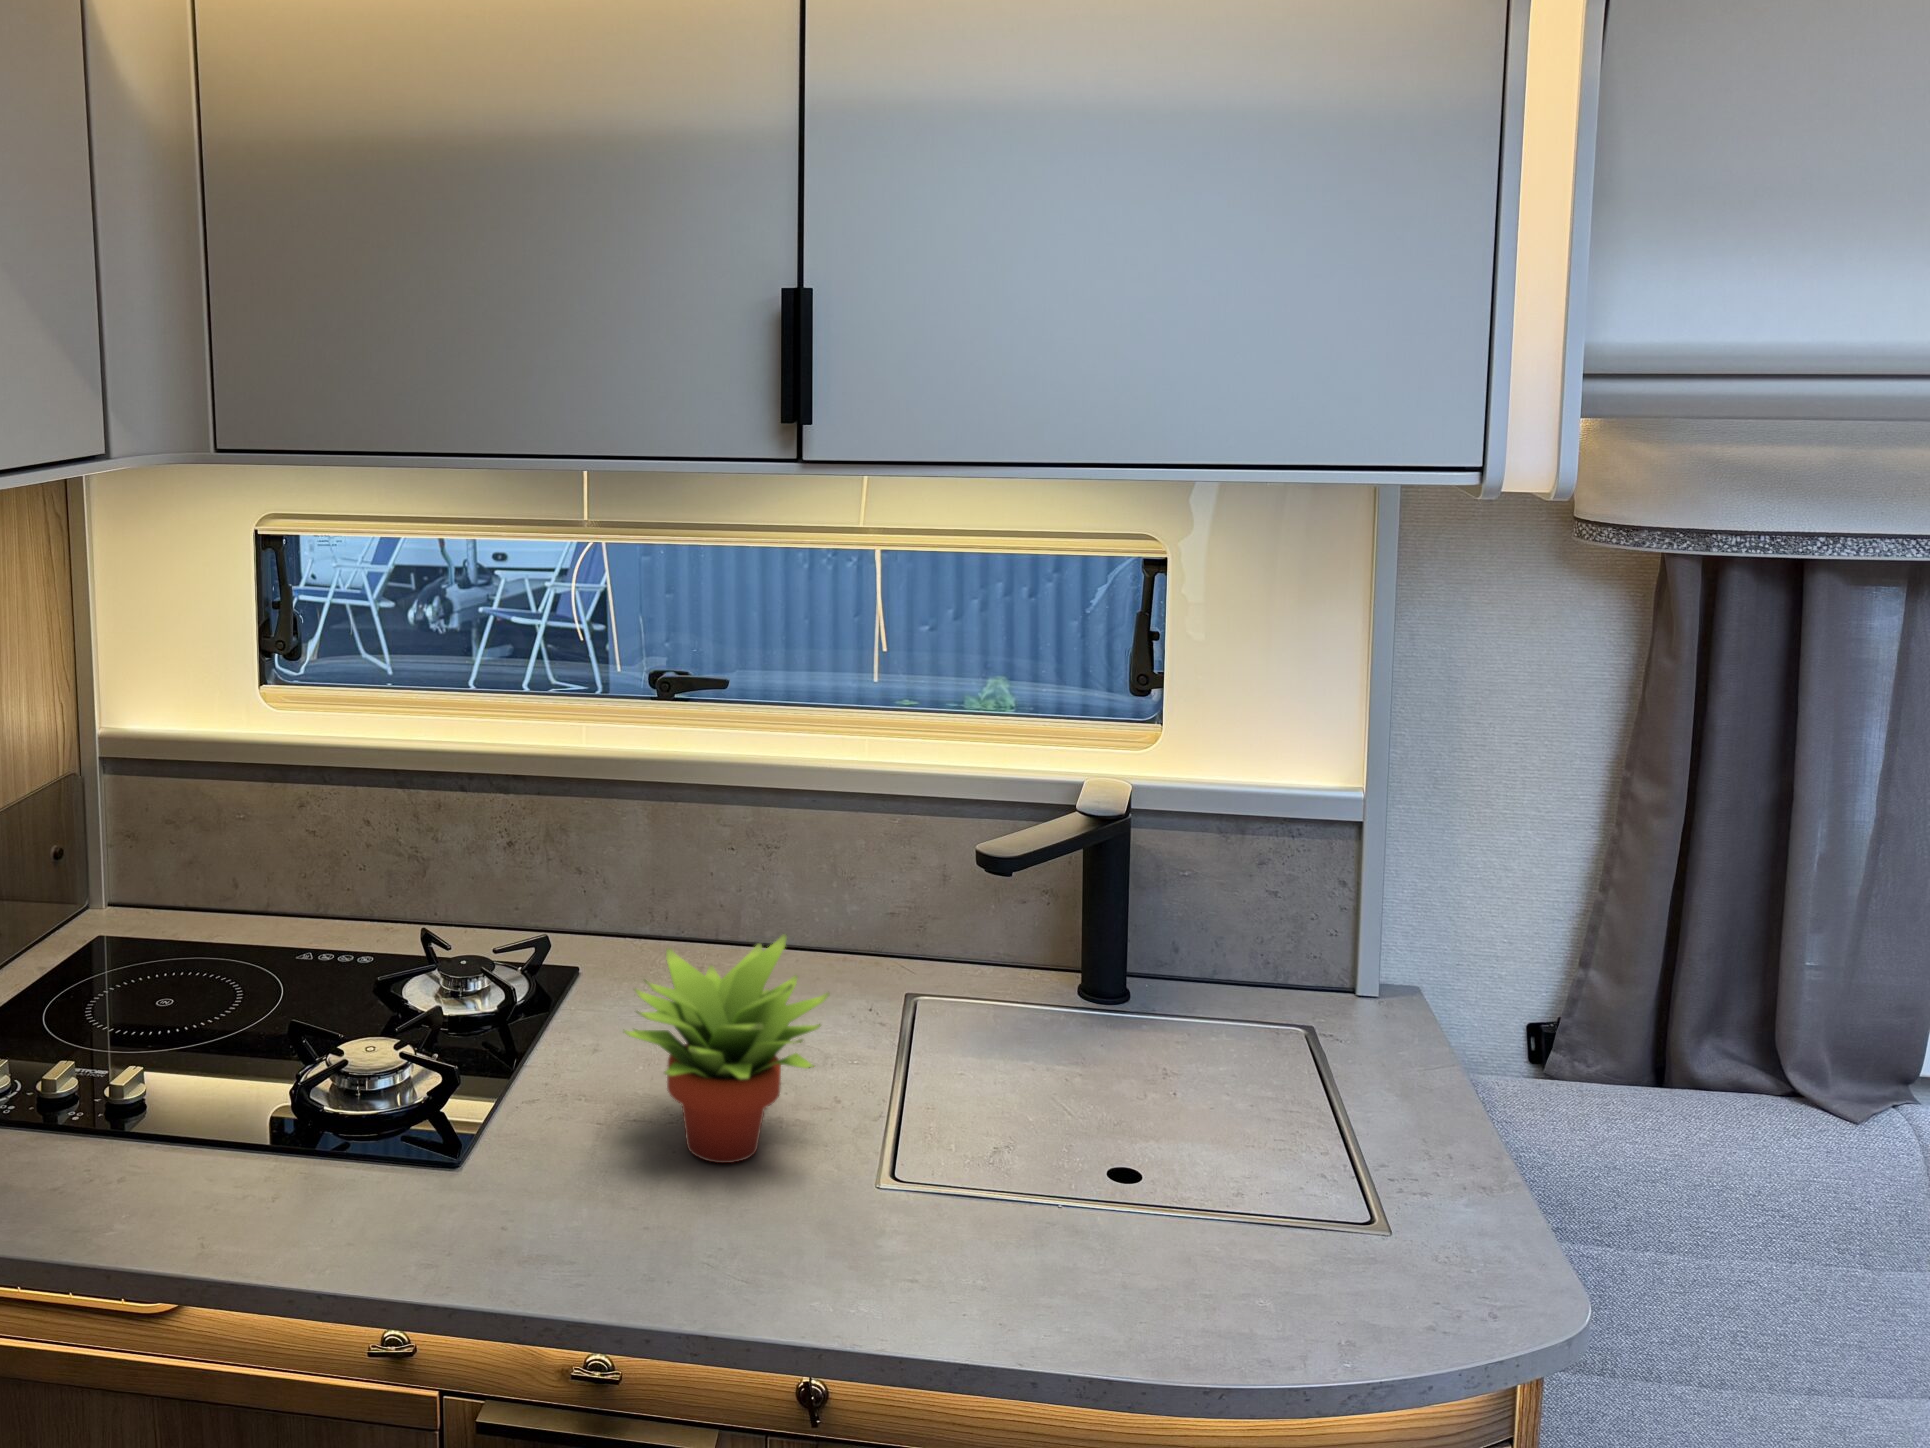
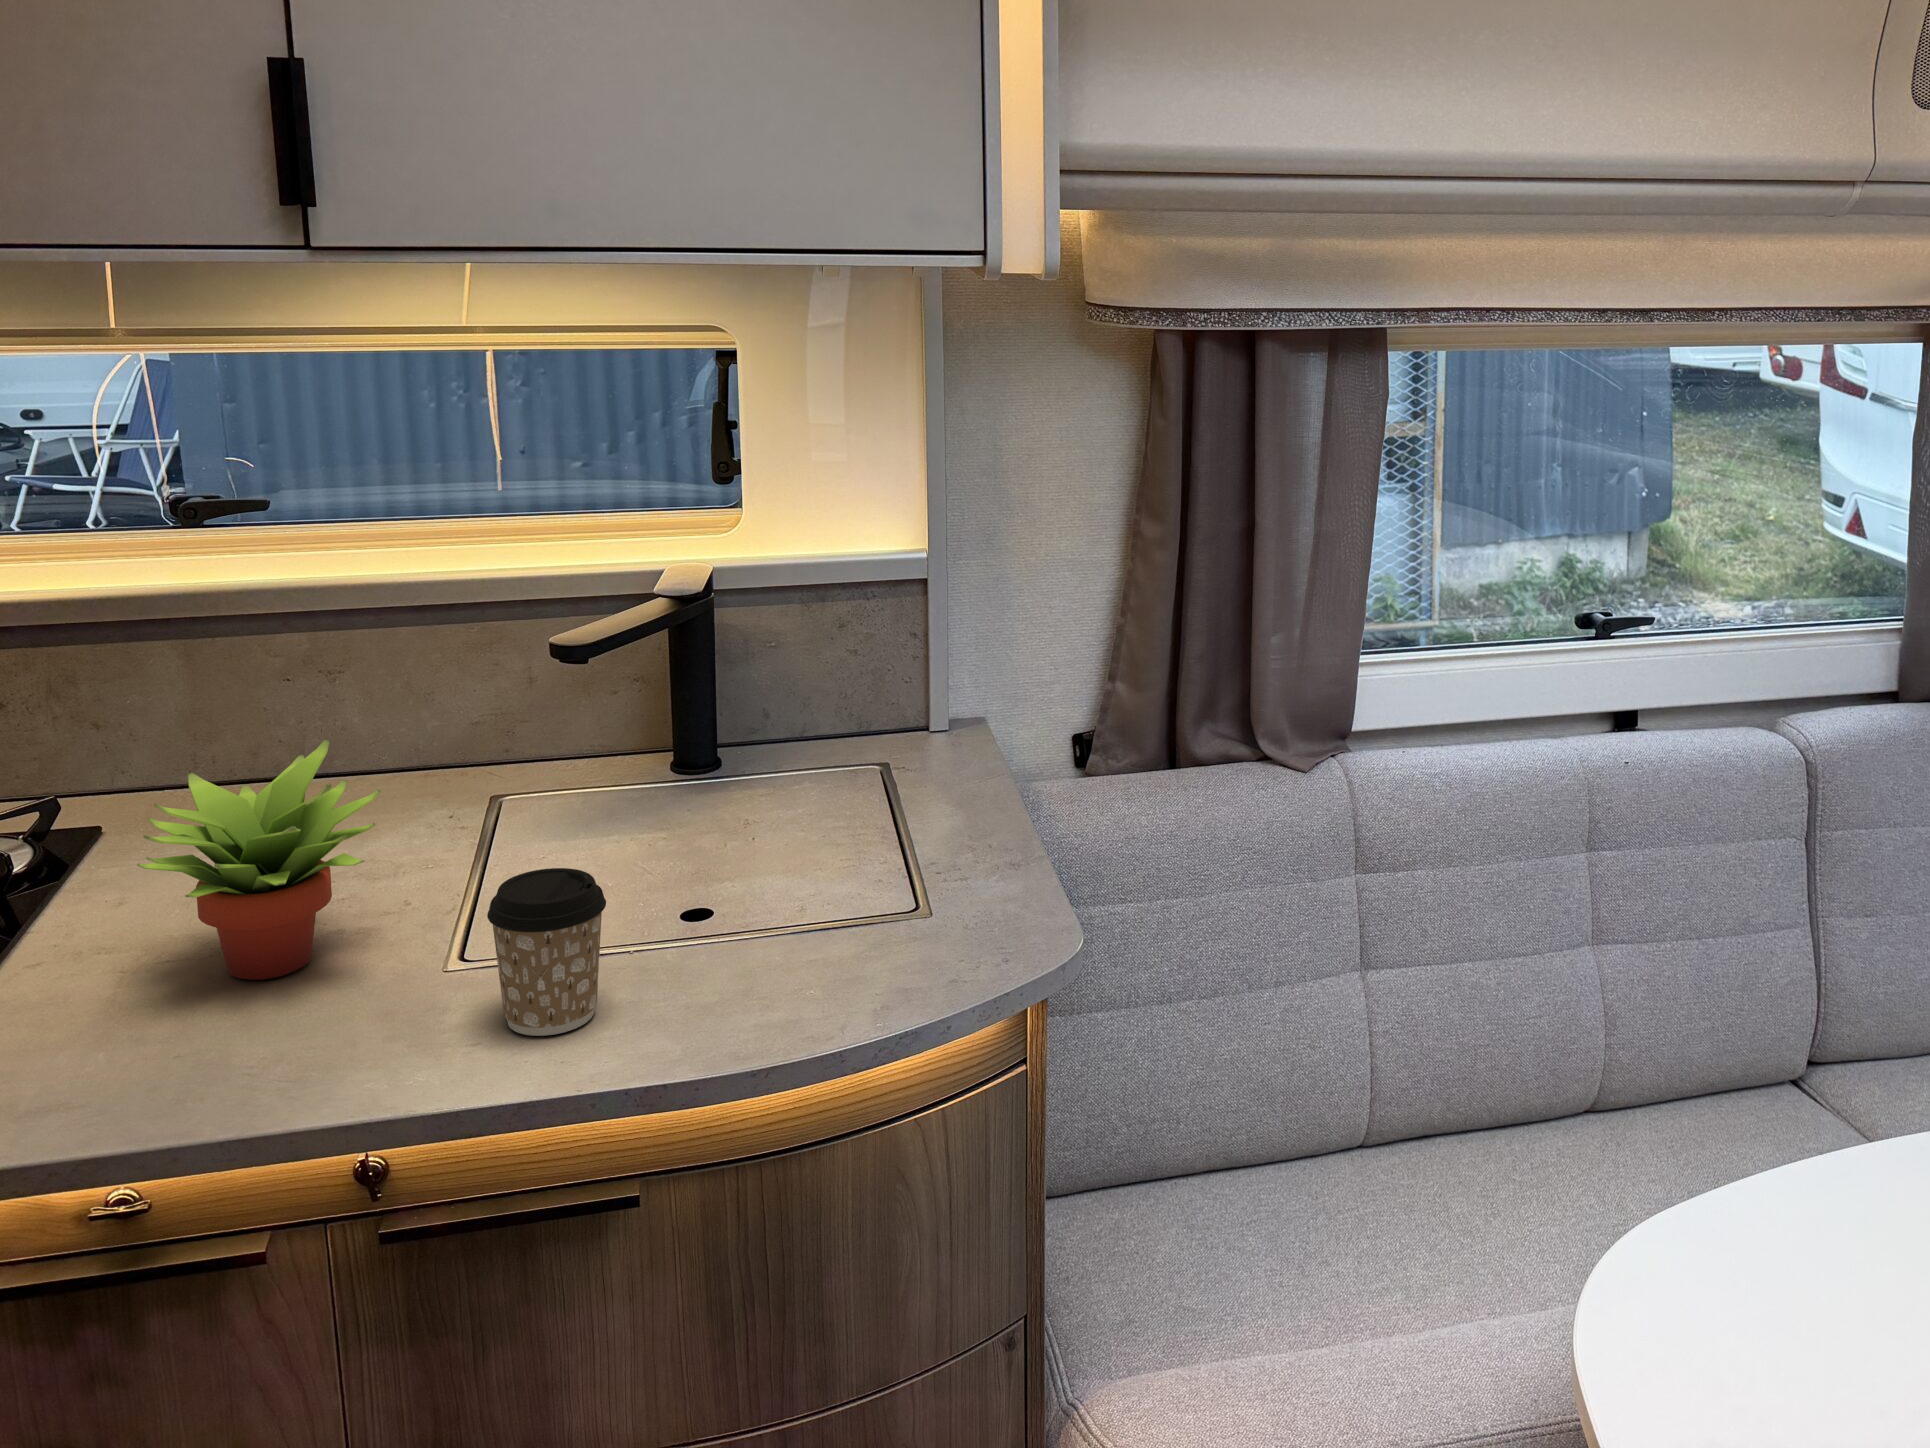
coffee cup: none [933,1111,1050,1294] -> present [487,868,606,1036]

